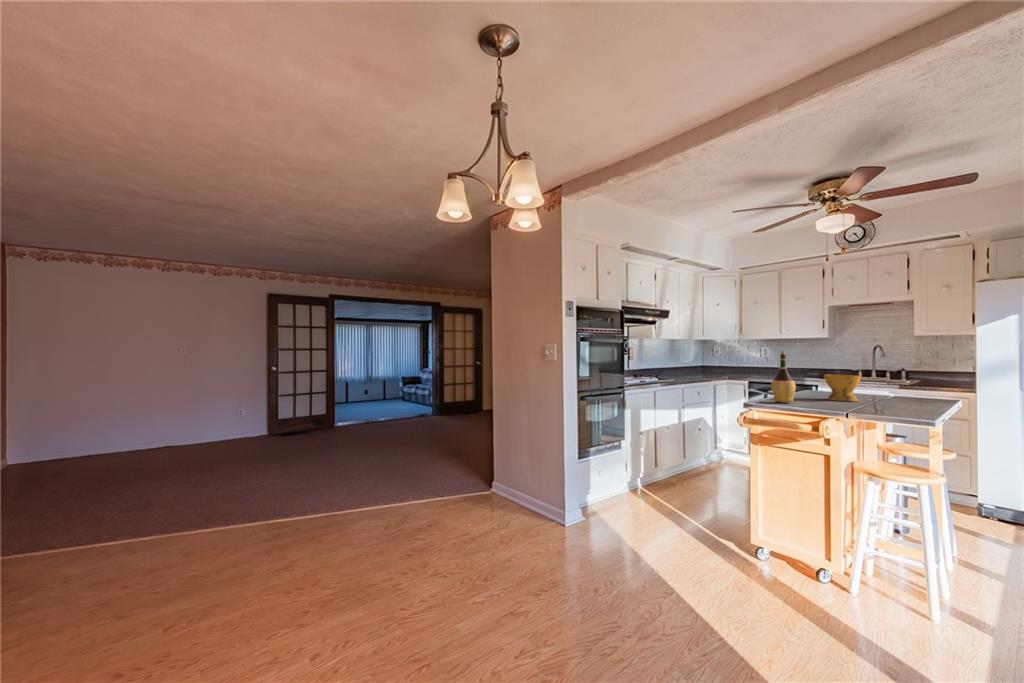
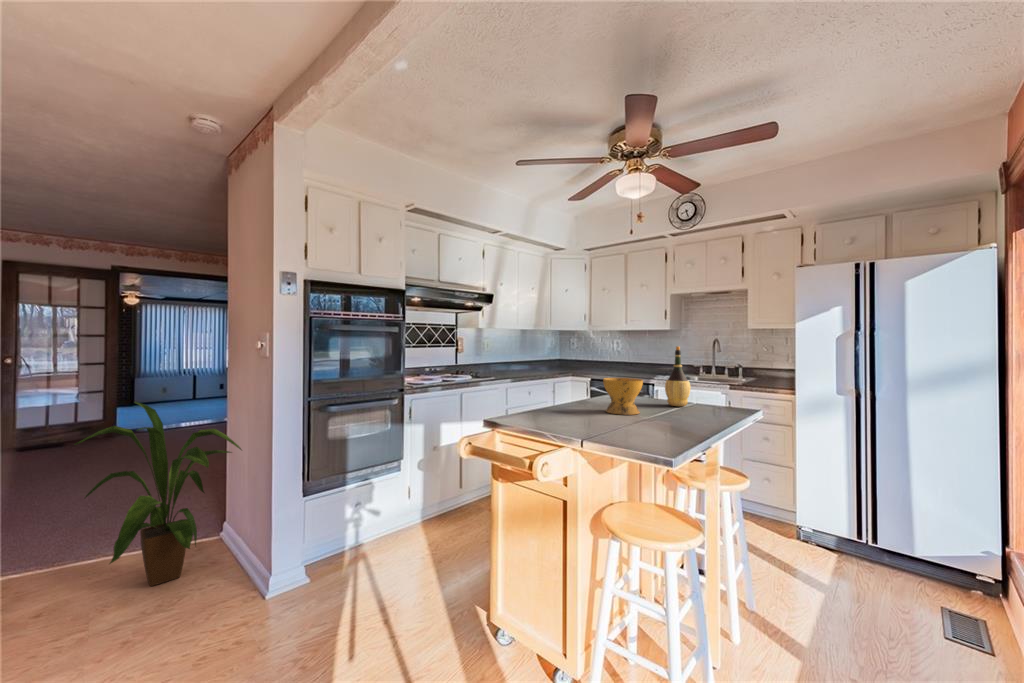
wine bottle: present [771,351,796,403] -> present [665,346,691,406]
house plant: none [435,392,528,519] -> present [75,402,241,586]

